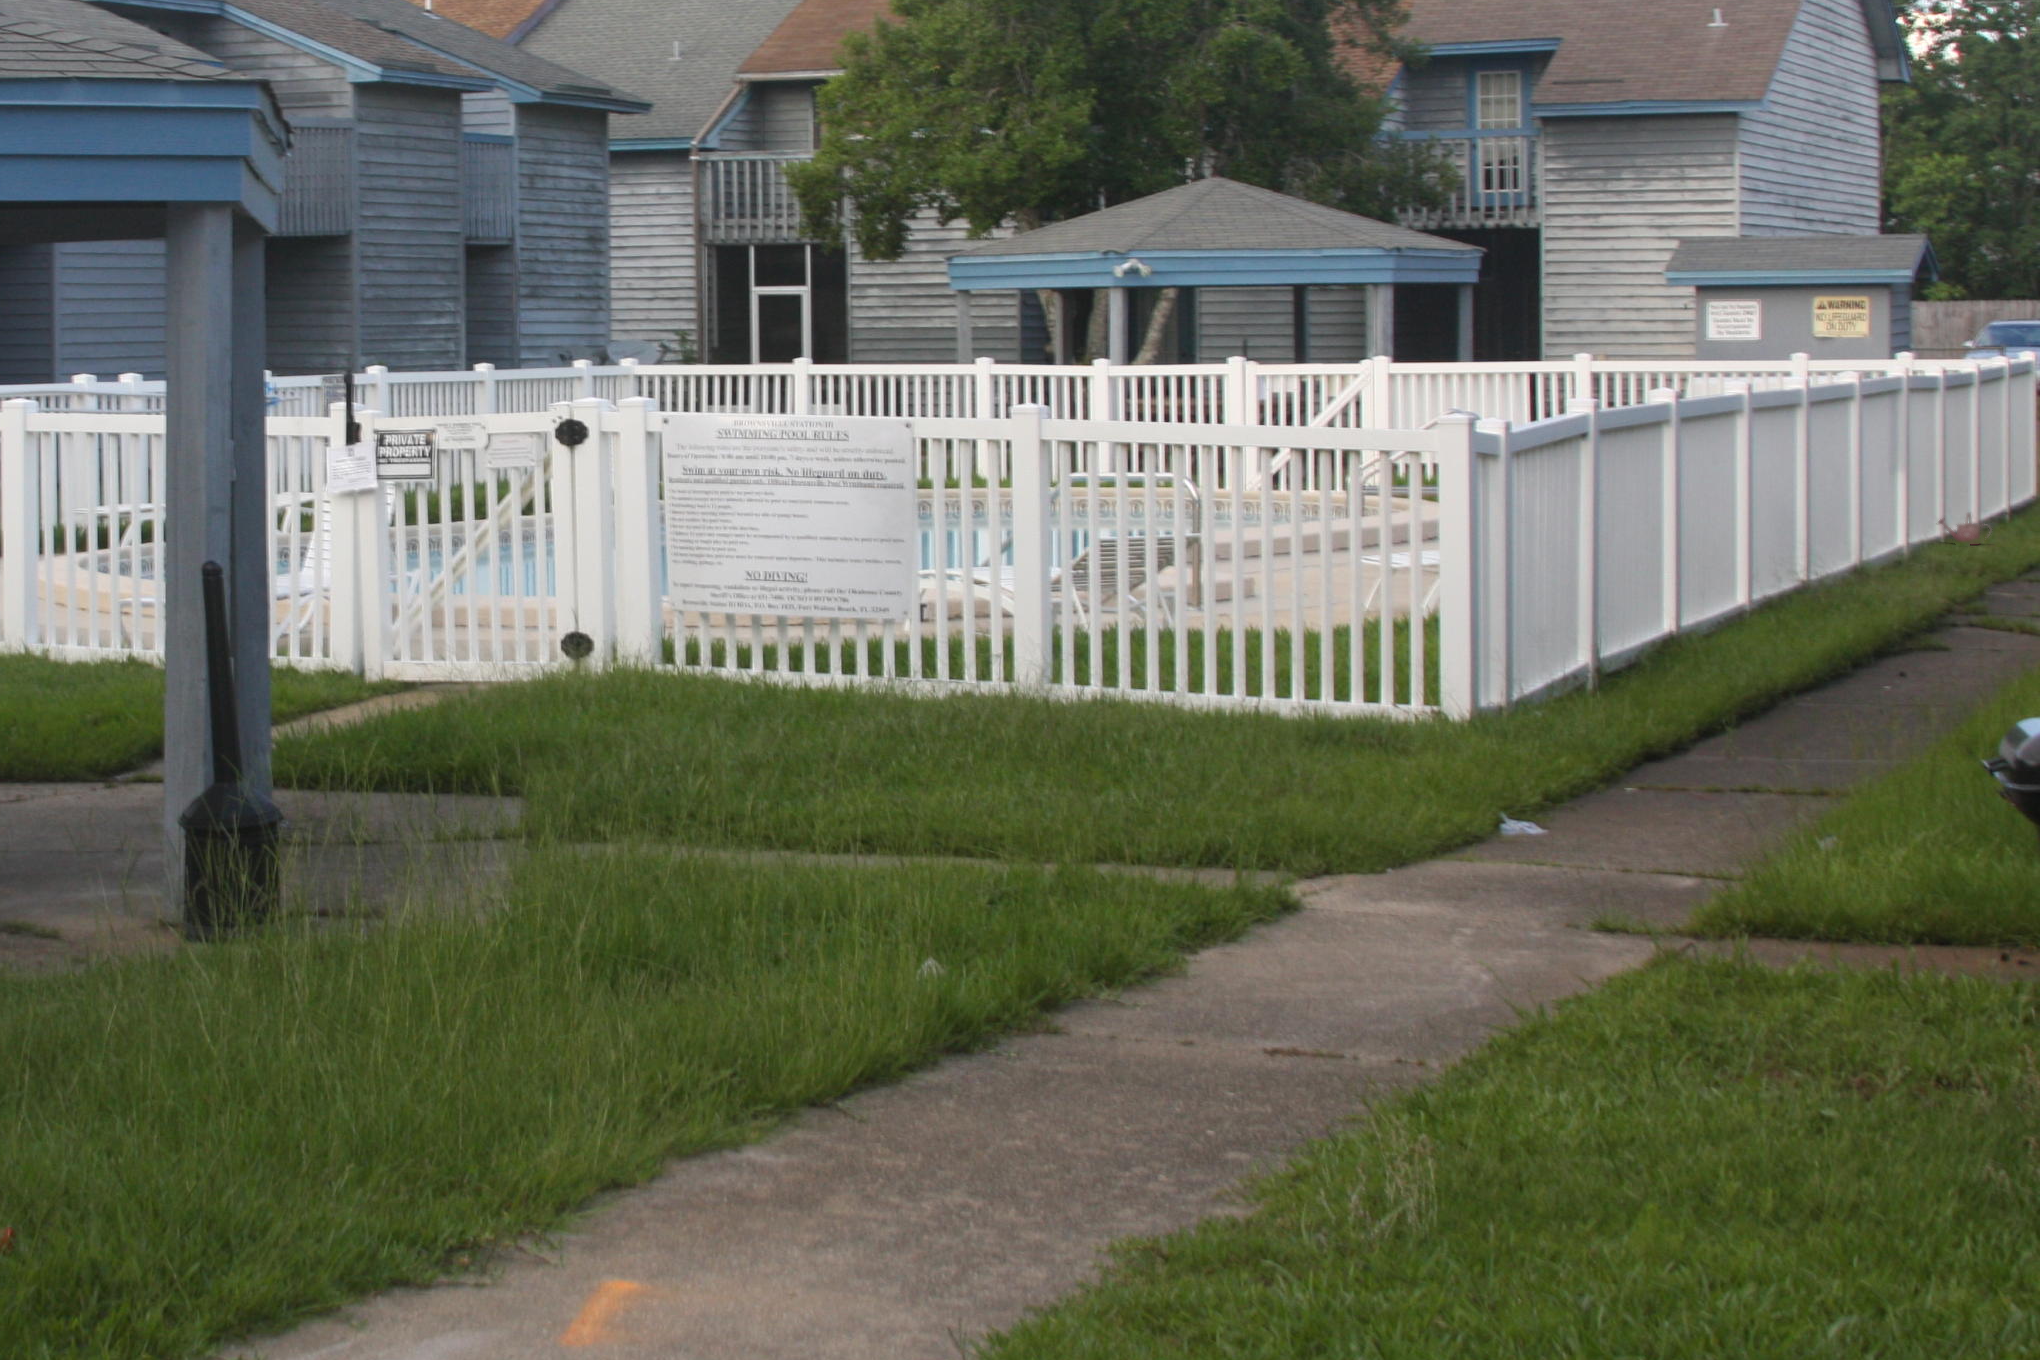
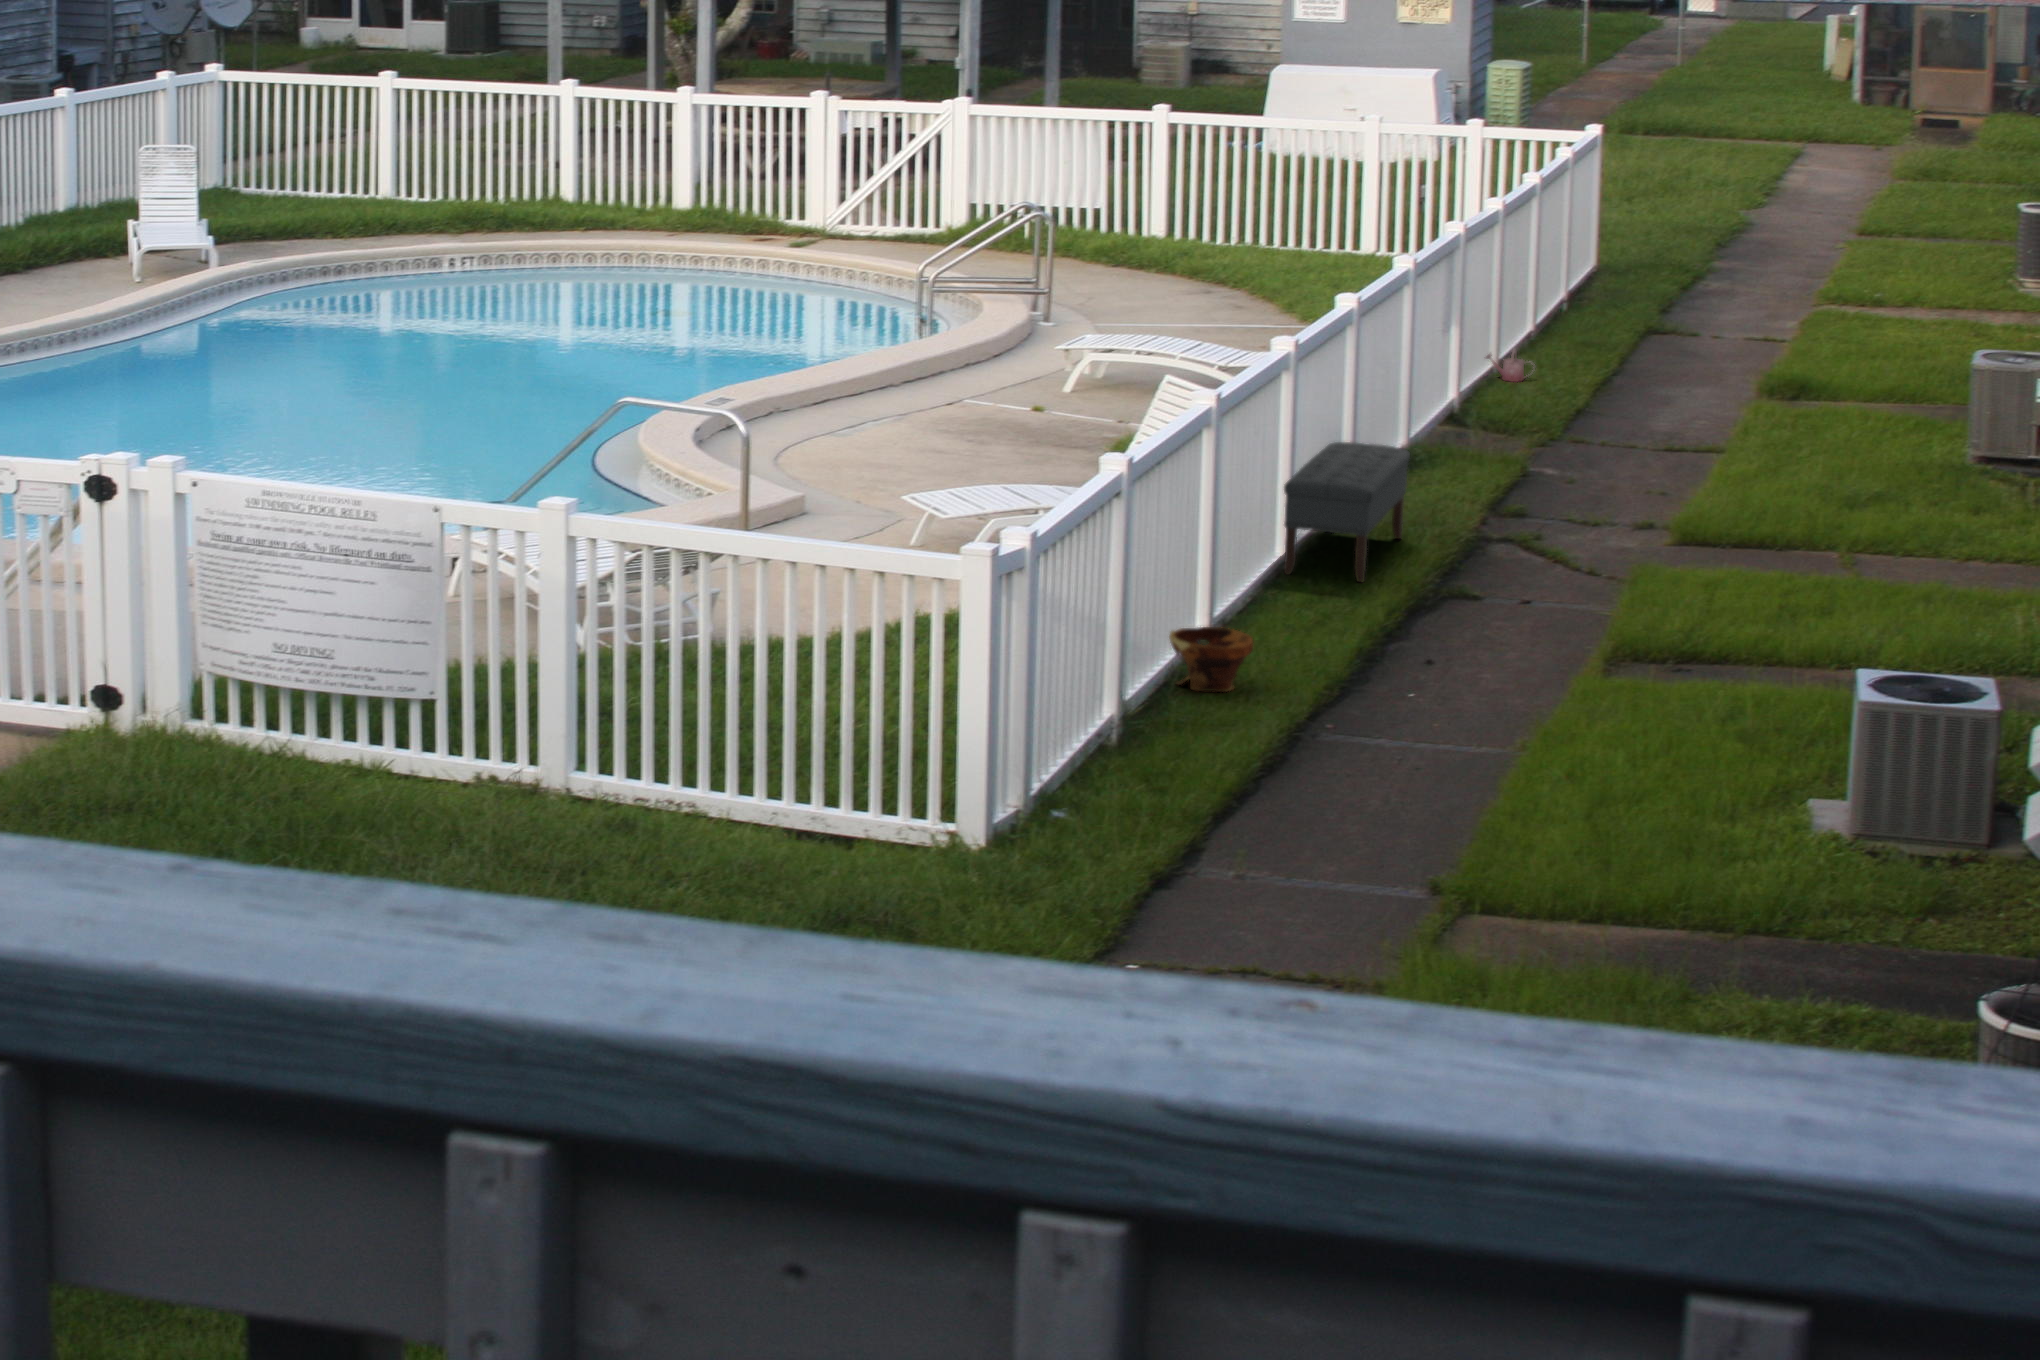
bench: none [1737,505,1867,616] -> present [1284,442,1410,582]
planter: none [1628,598,1716,654] -> present [1169,627,1253,692]

